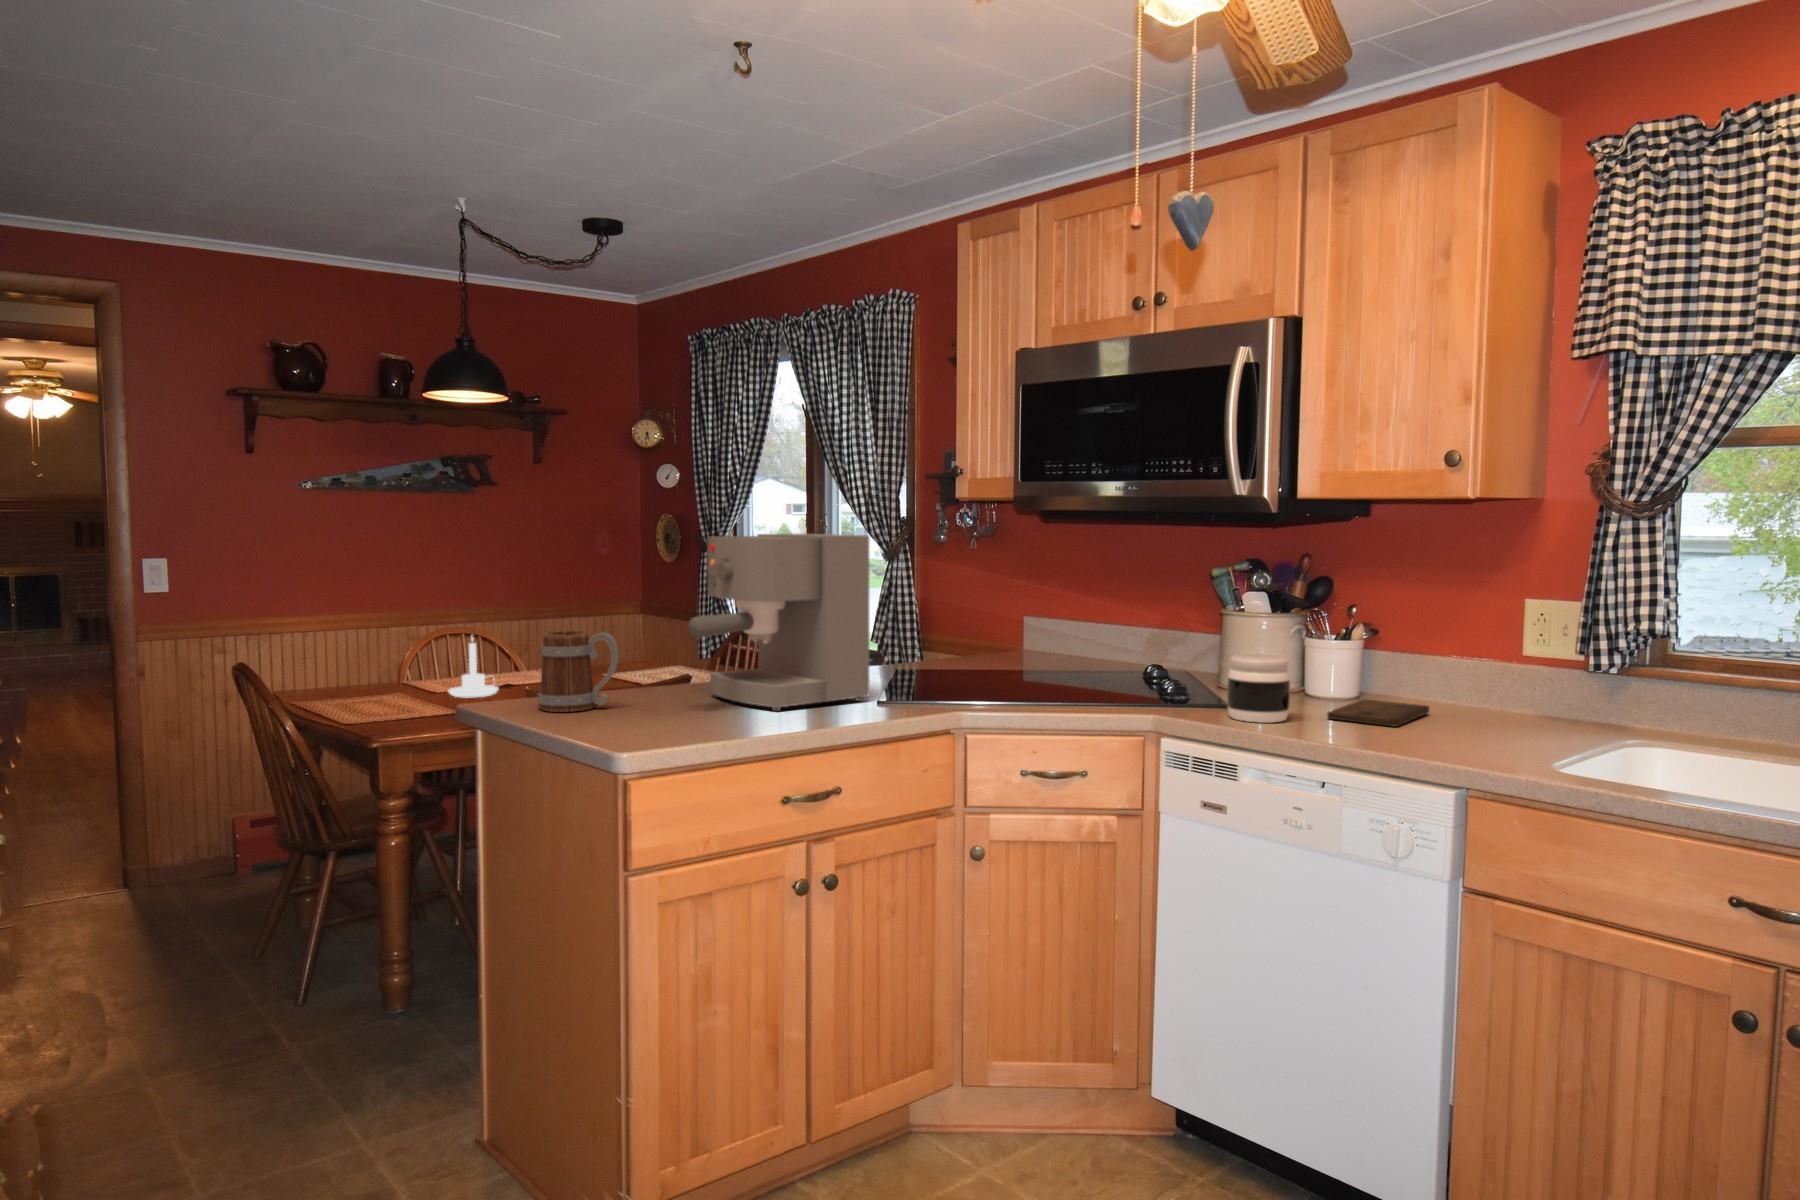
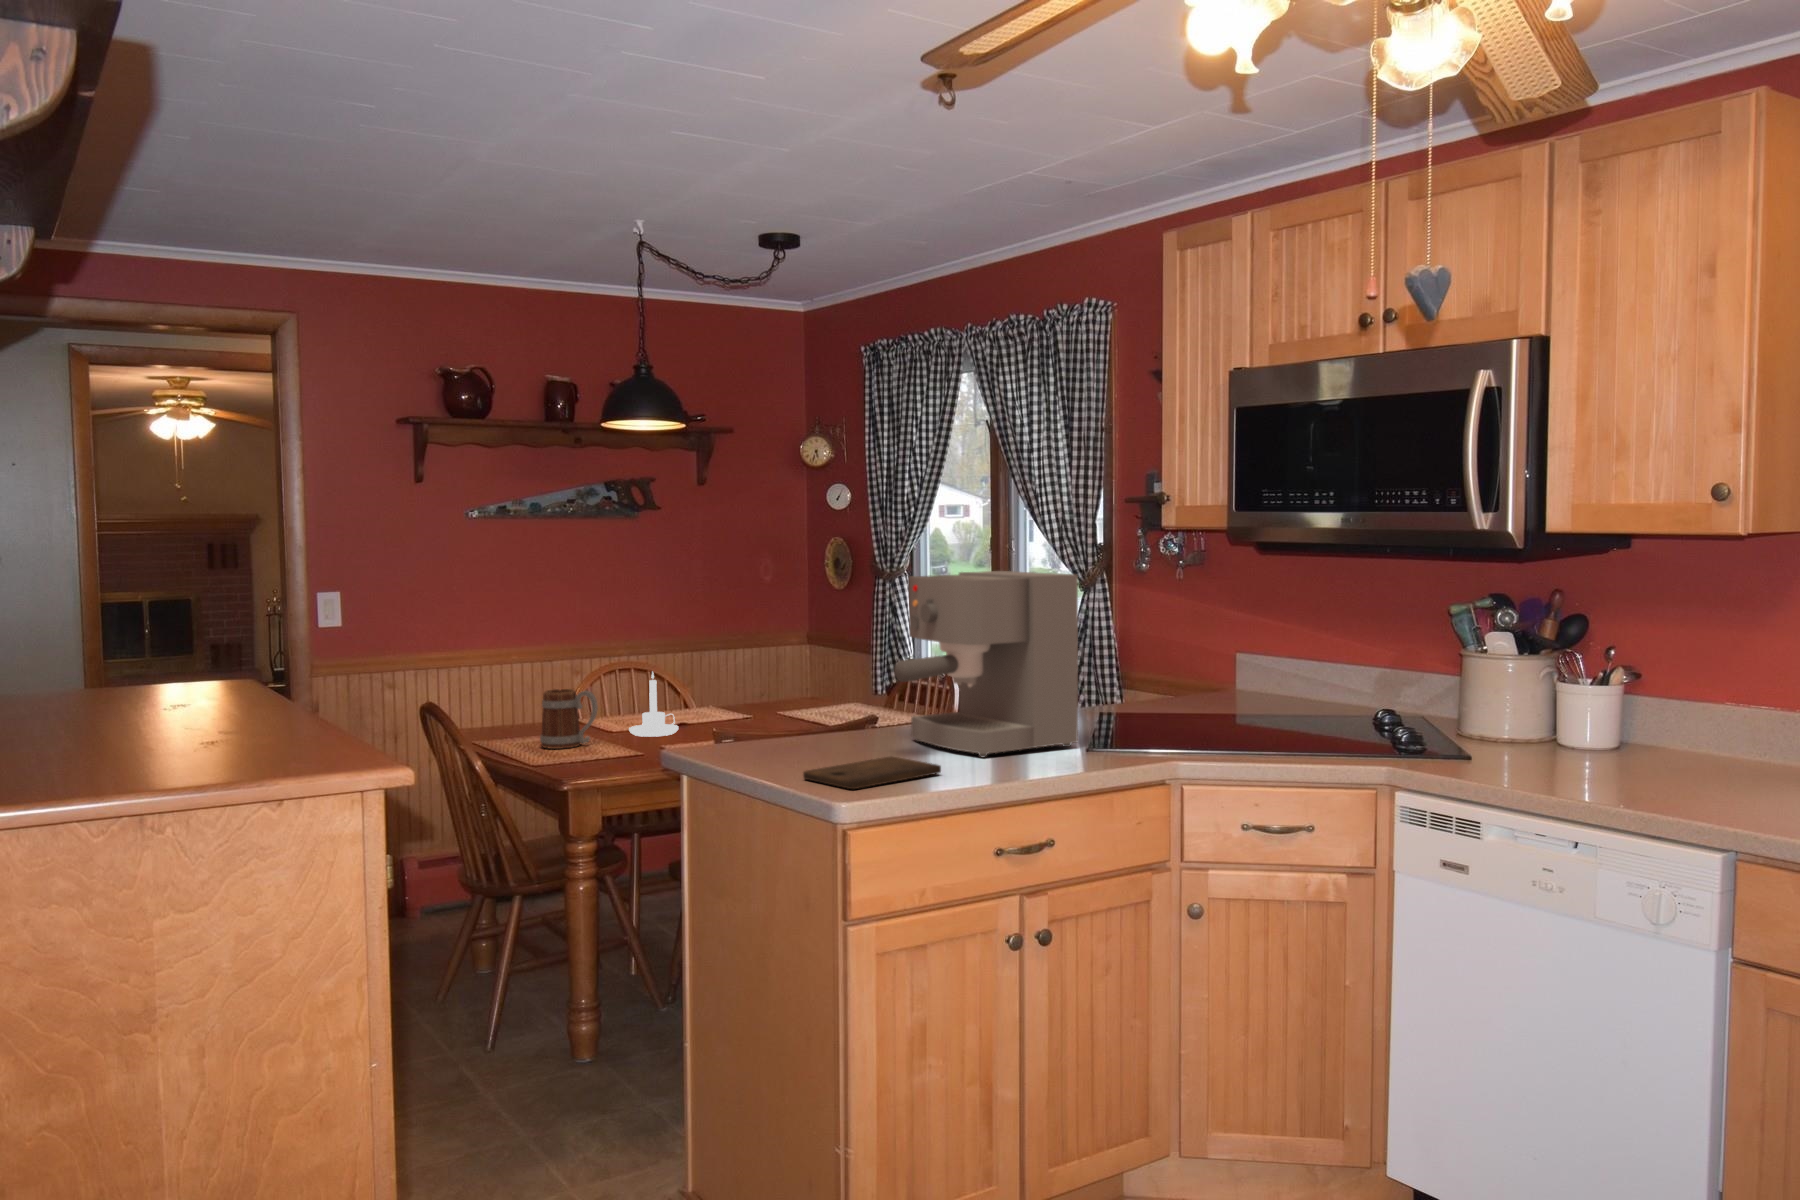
mug: present [538,631,619,712] -> present [540,689,598,749]
jar: present [1227,654,1290,723] -> none [1469,702,1540,776]
cutting board: present [1327,699,1429,726] -> present [803,756,941,789]

